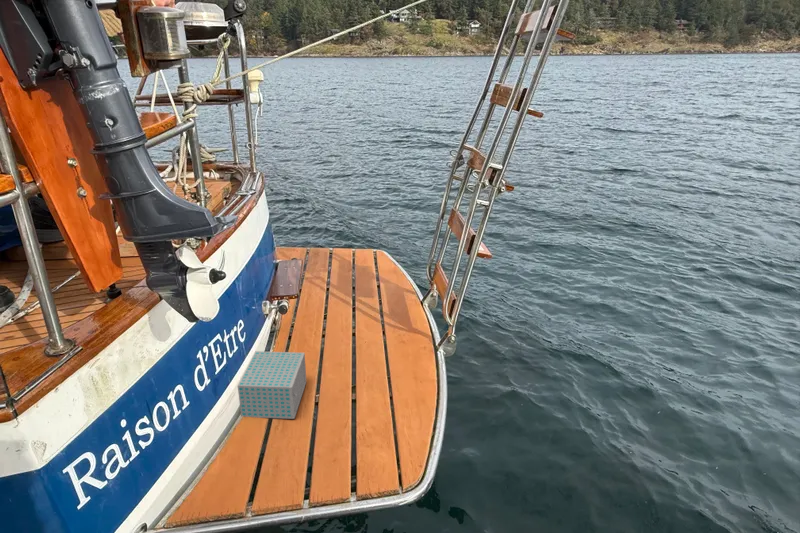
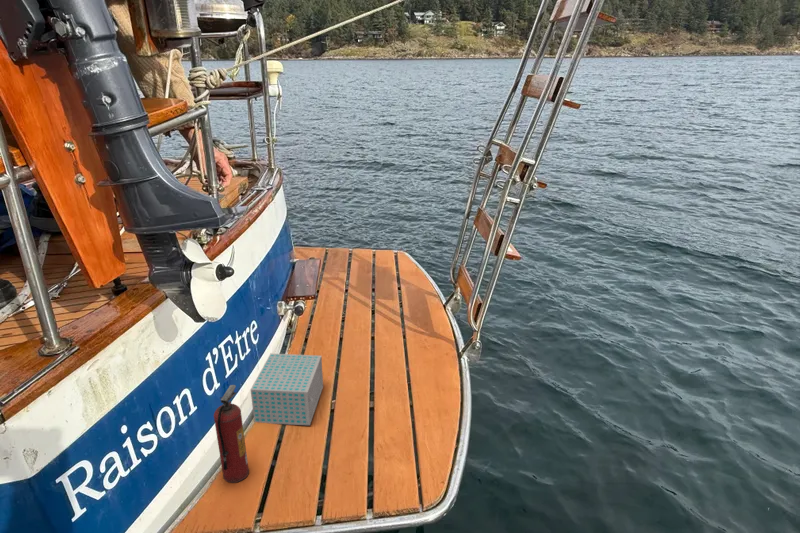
fire extinguisher: none [204,381,238,473] -> present [214,385,249,483]

